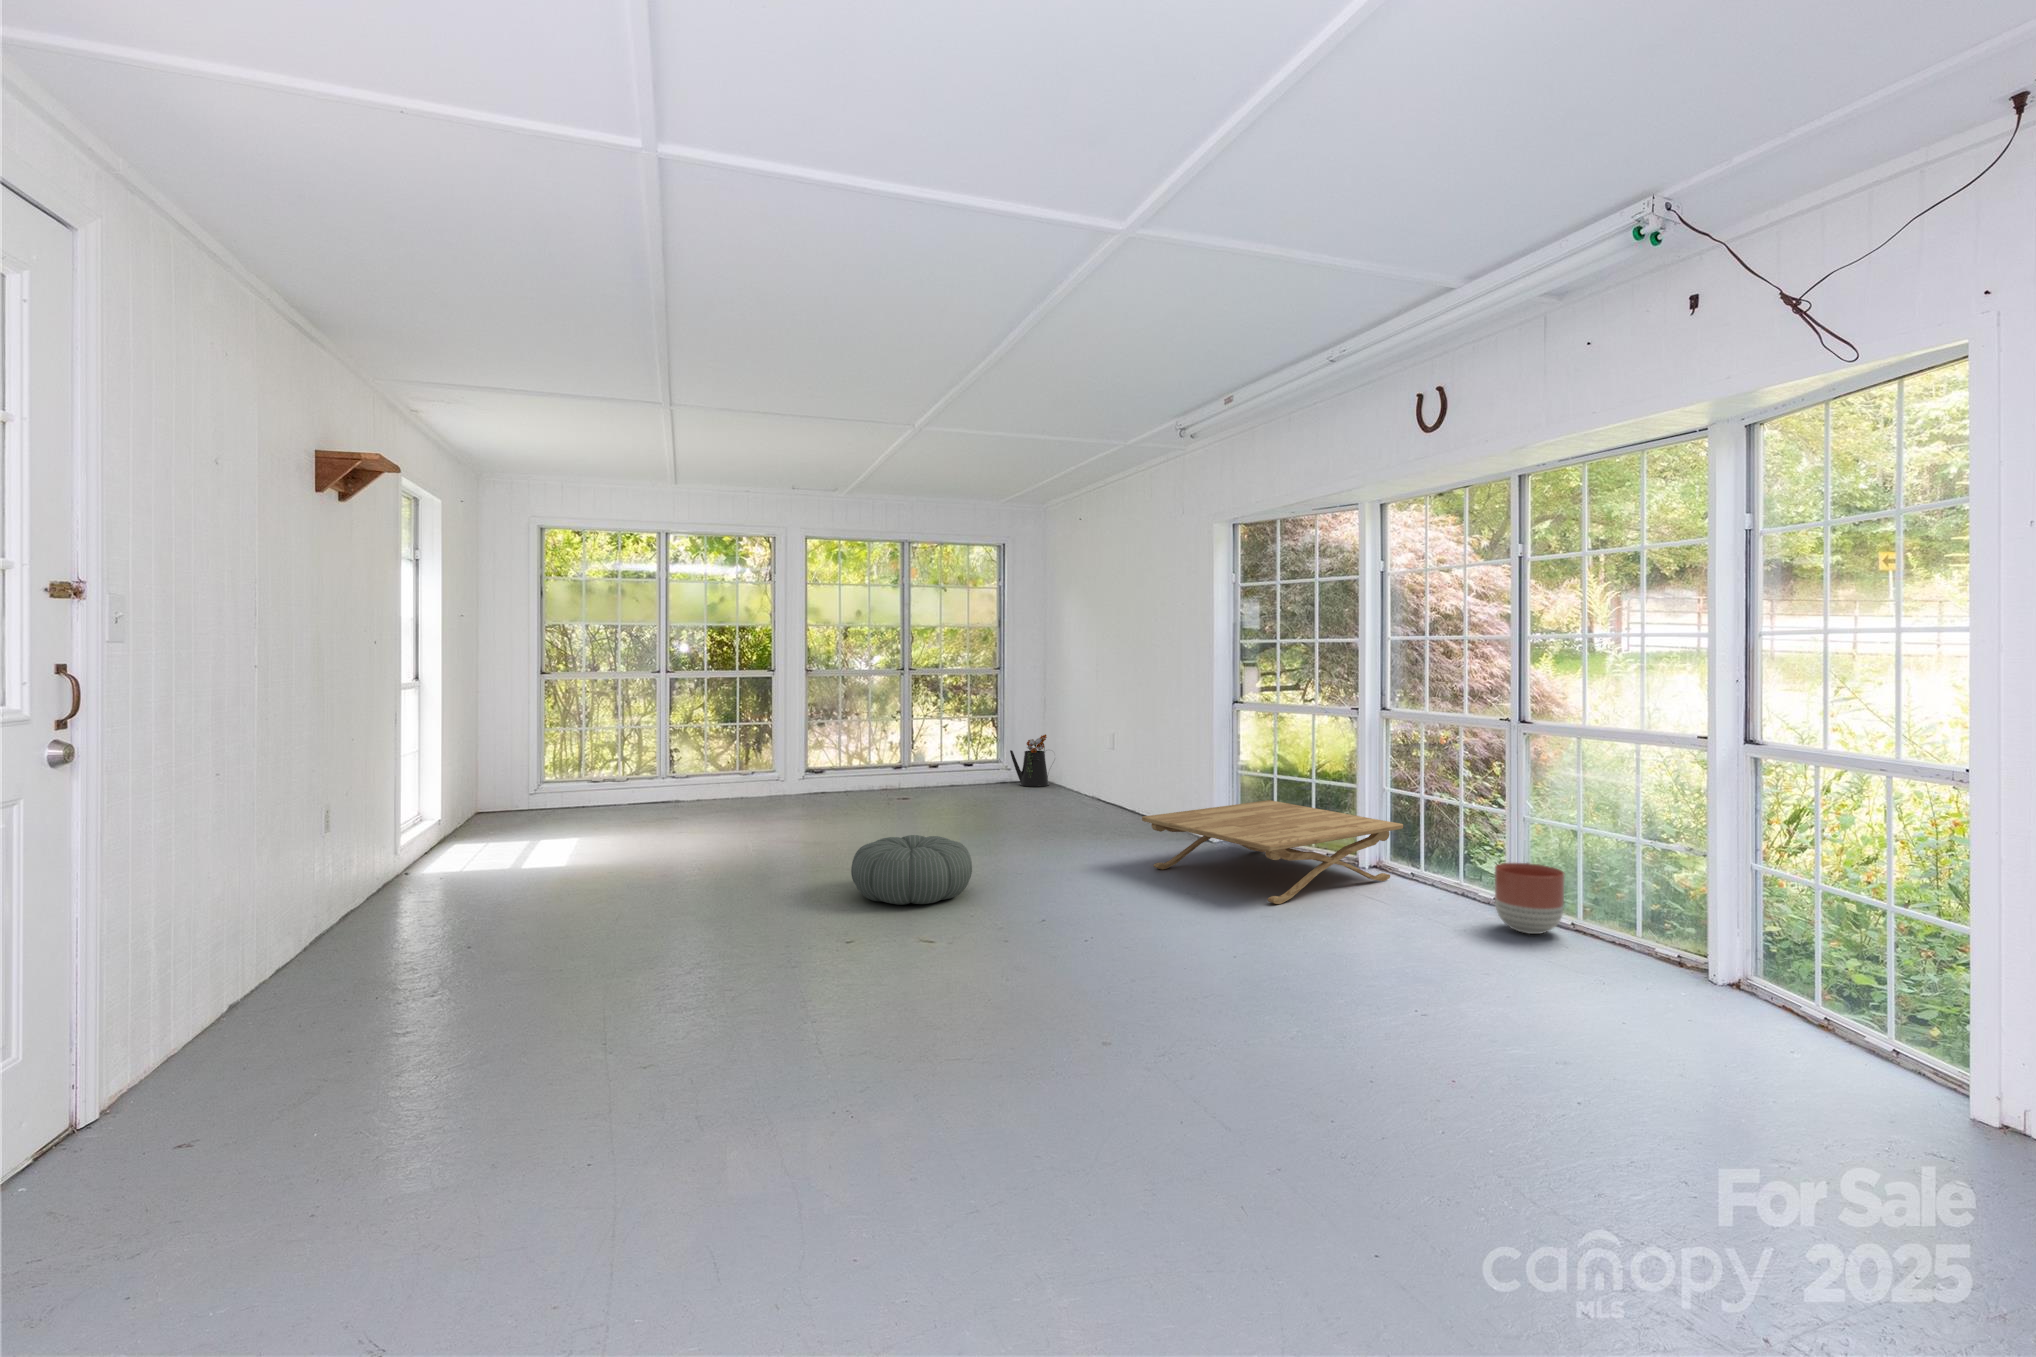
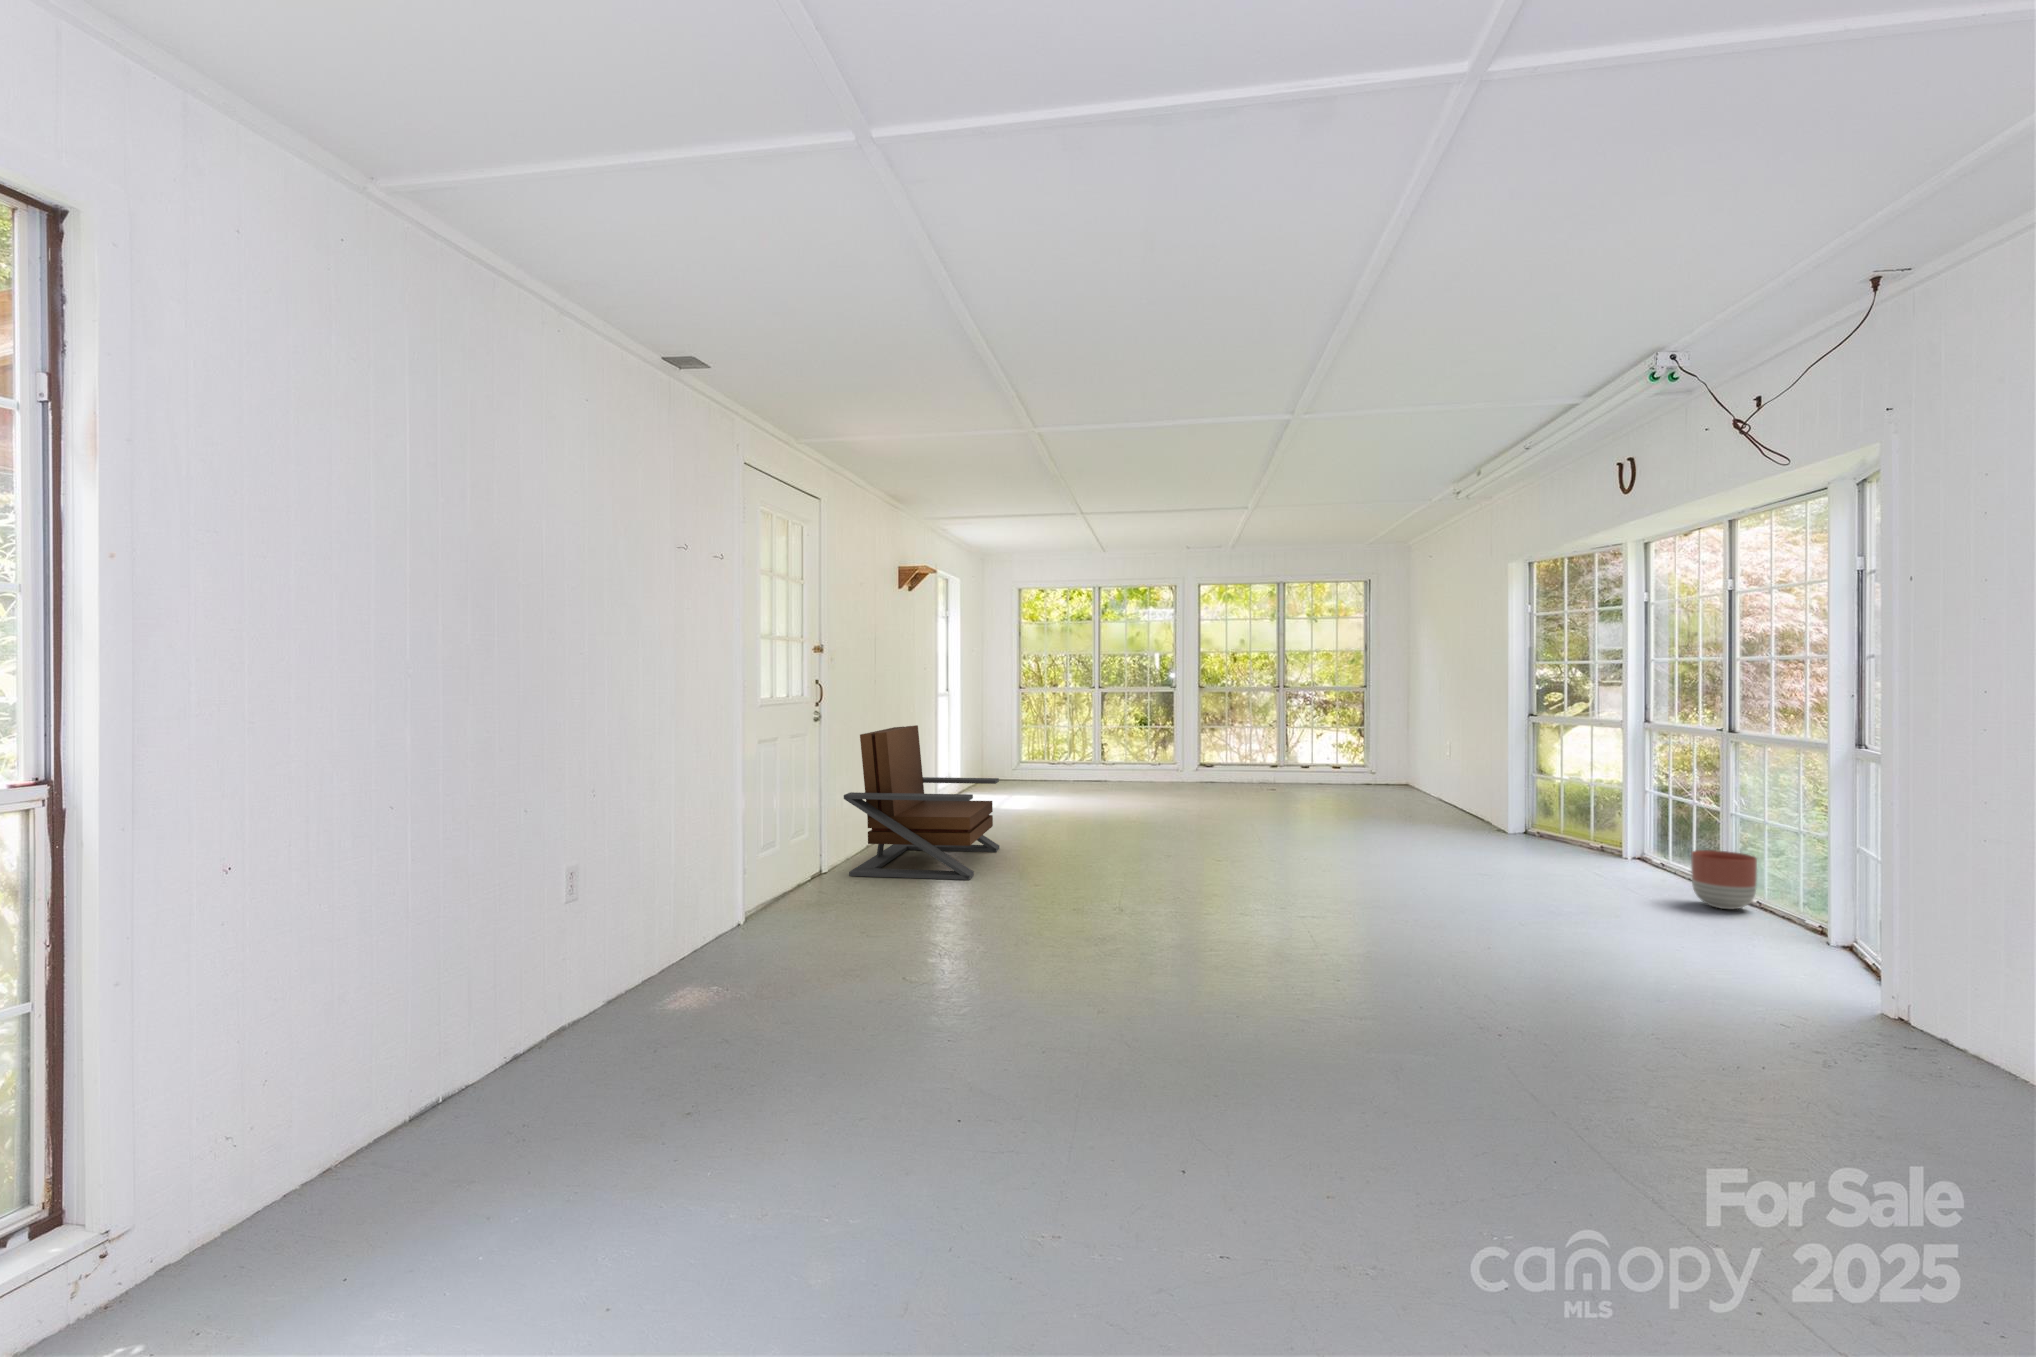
watering can: present [1010,734,1049,787] -> none [1372,742,1414,788]
lounge chair: none [155,752,541,1109] -> present [844,725,1000,880]
coffee table: present [1142,800,1403,904] -> none [1421,800,1660,871]
pouf: present [851,835,972,905] -> none [1189,801,1274,845]

